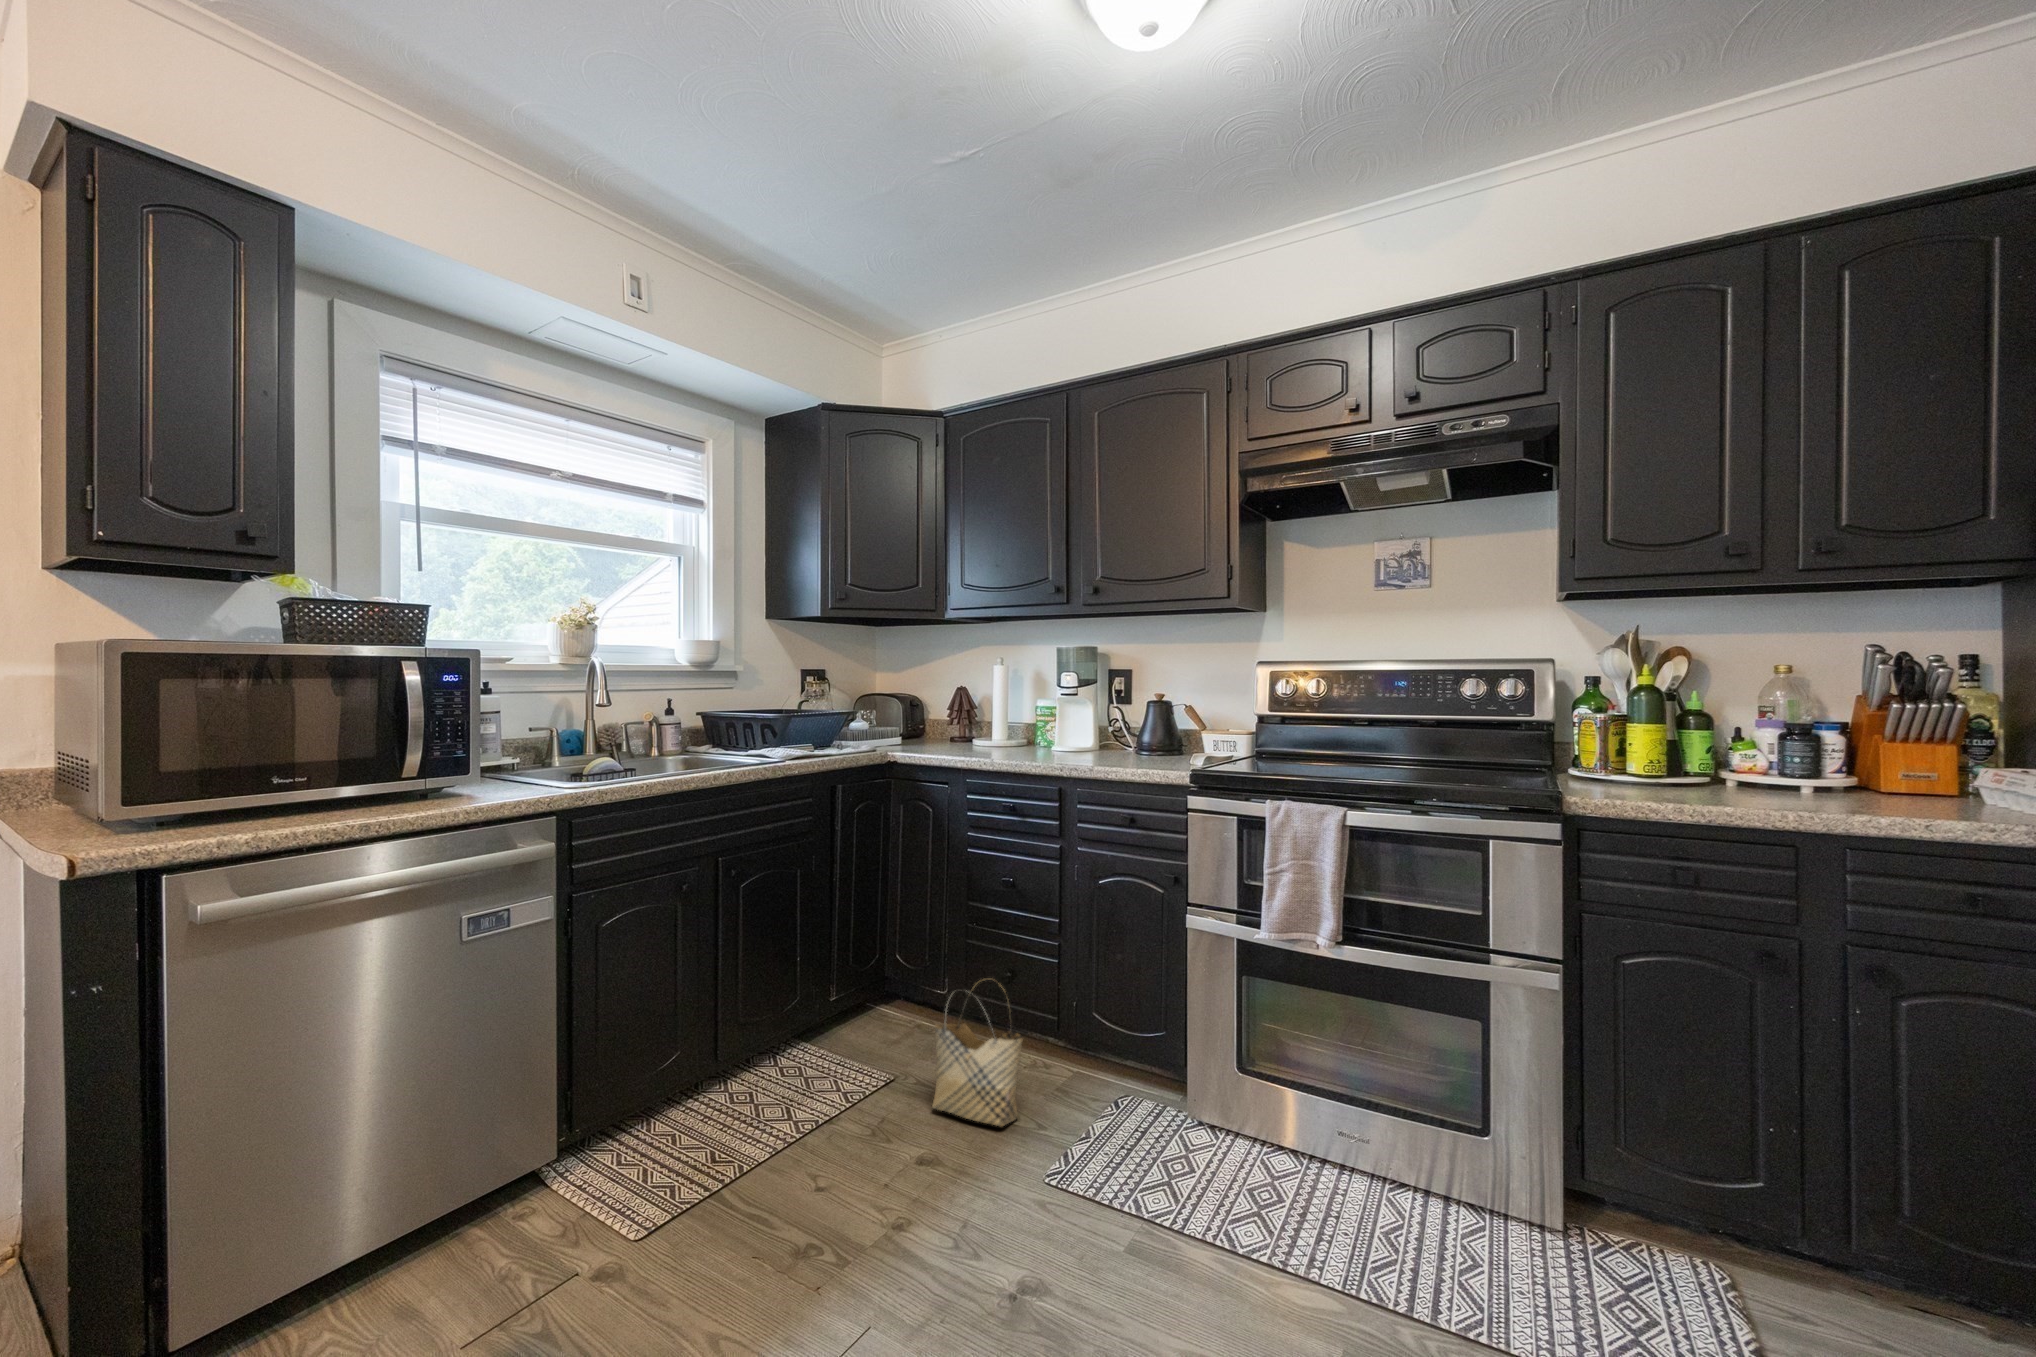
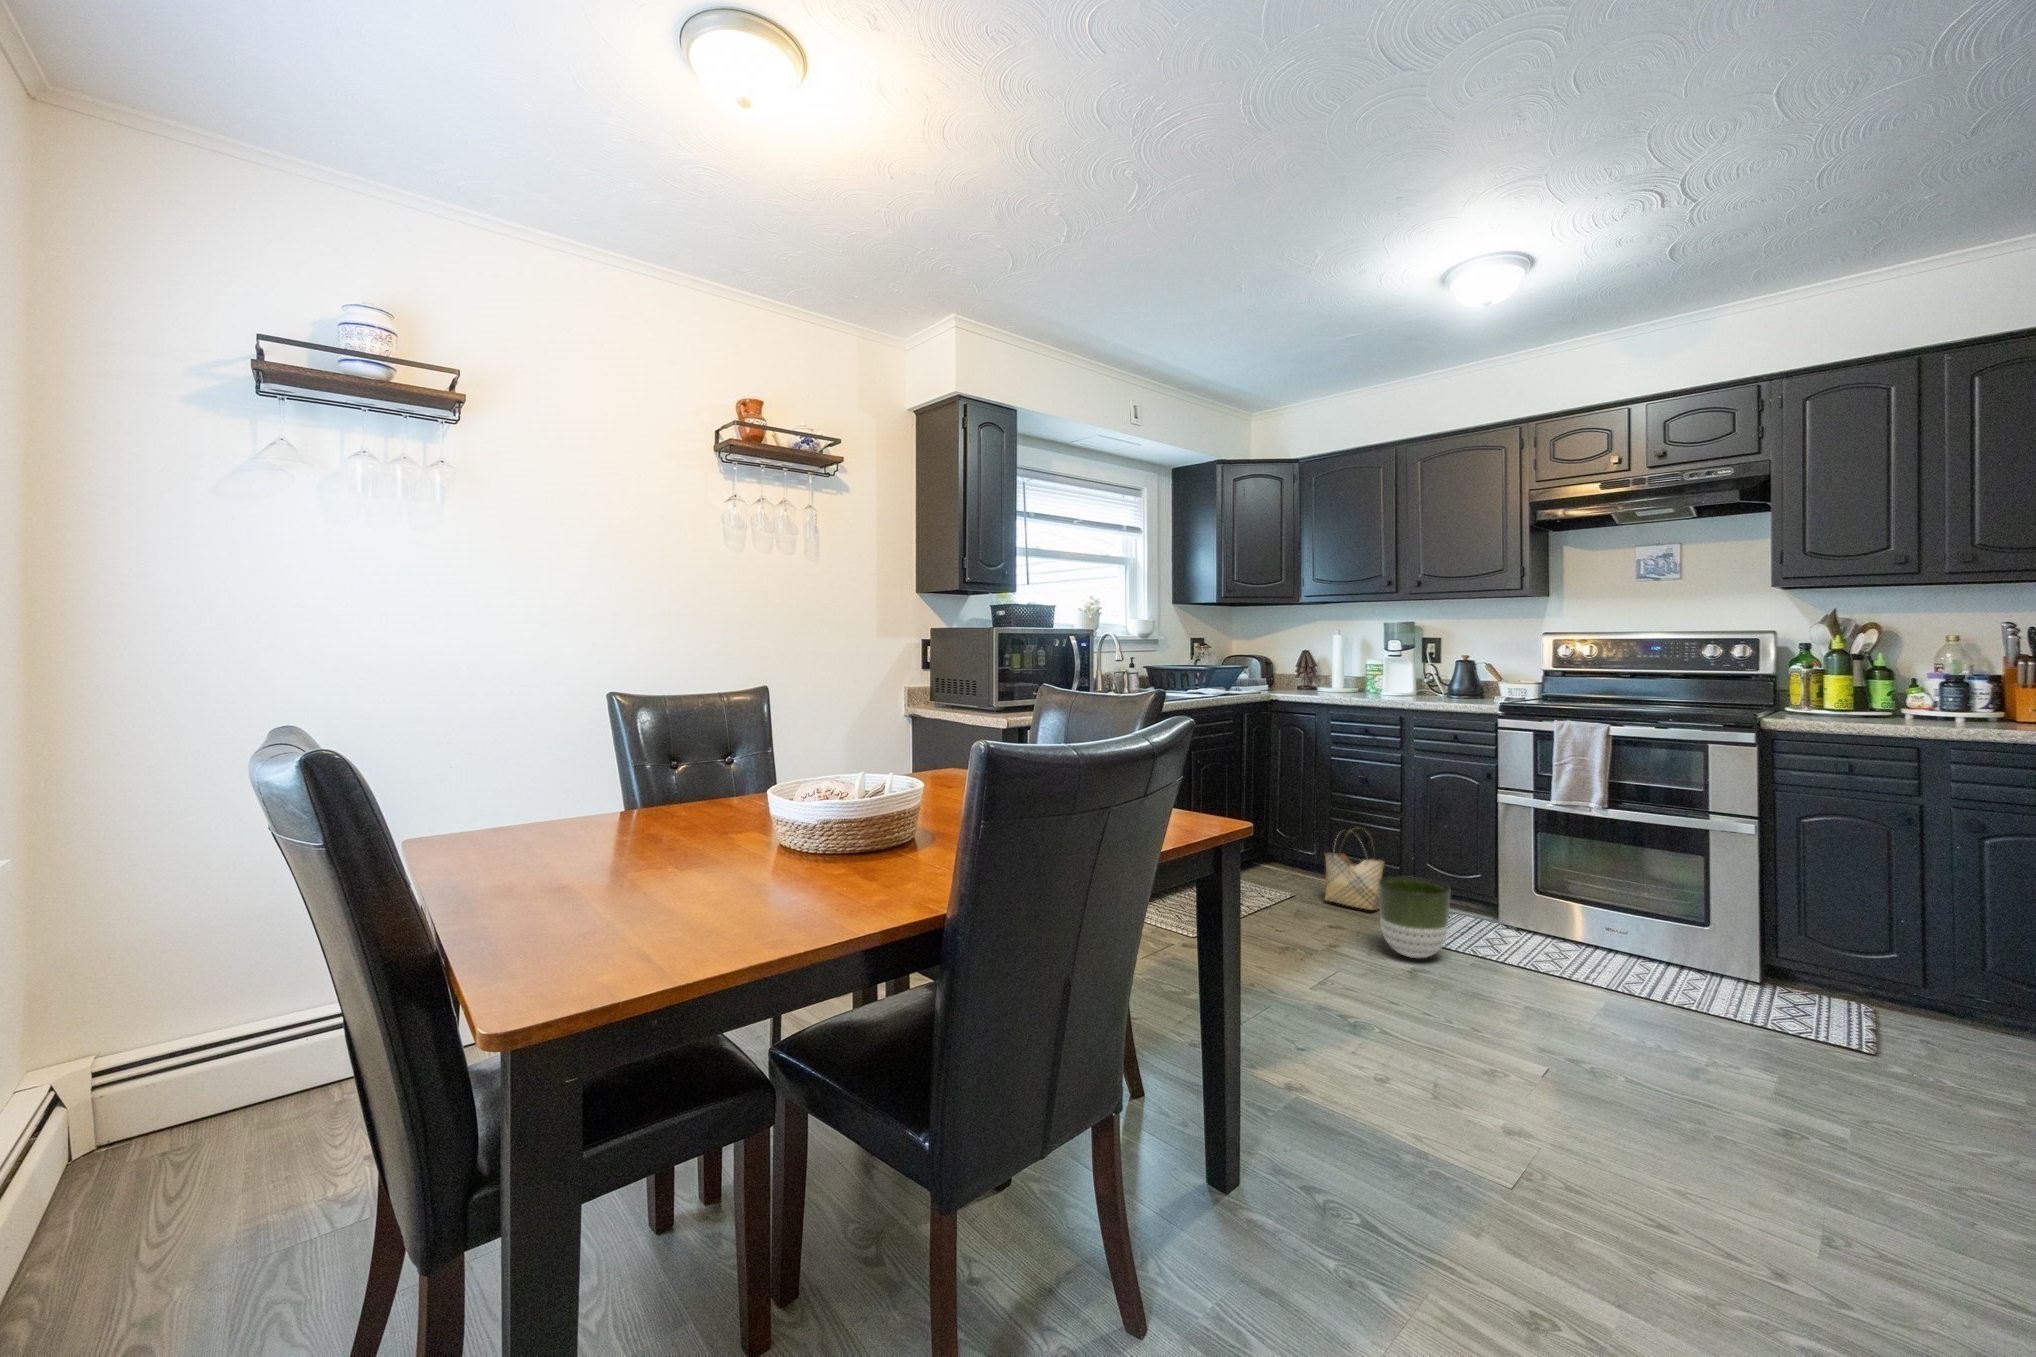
planter: none [973,1091,1093,1263] -> present [1379,876,1450,958]

